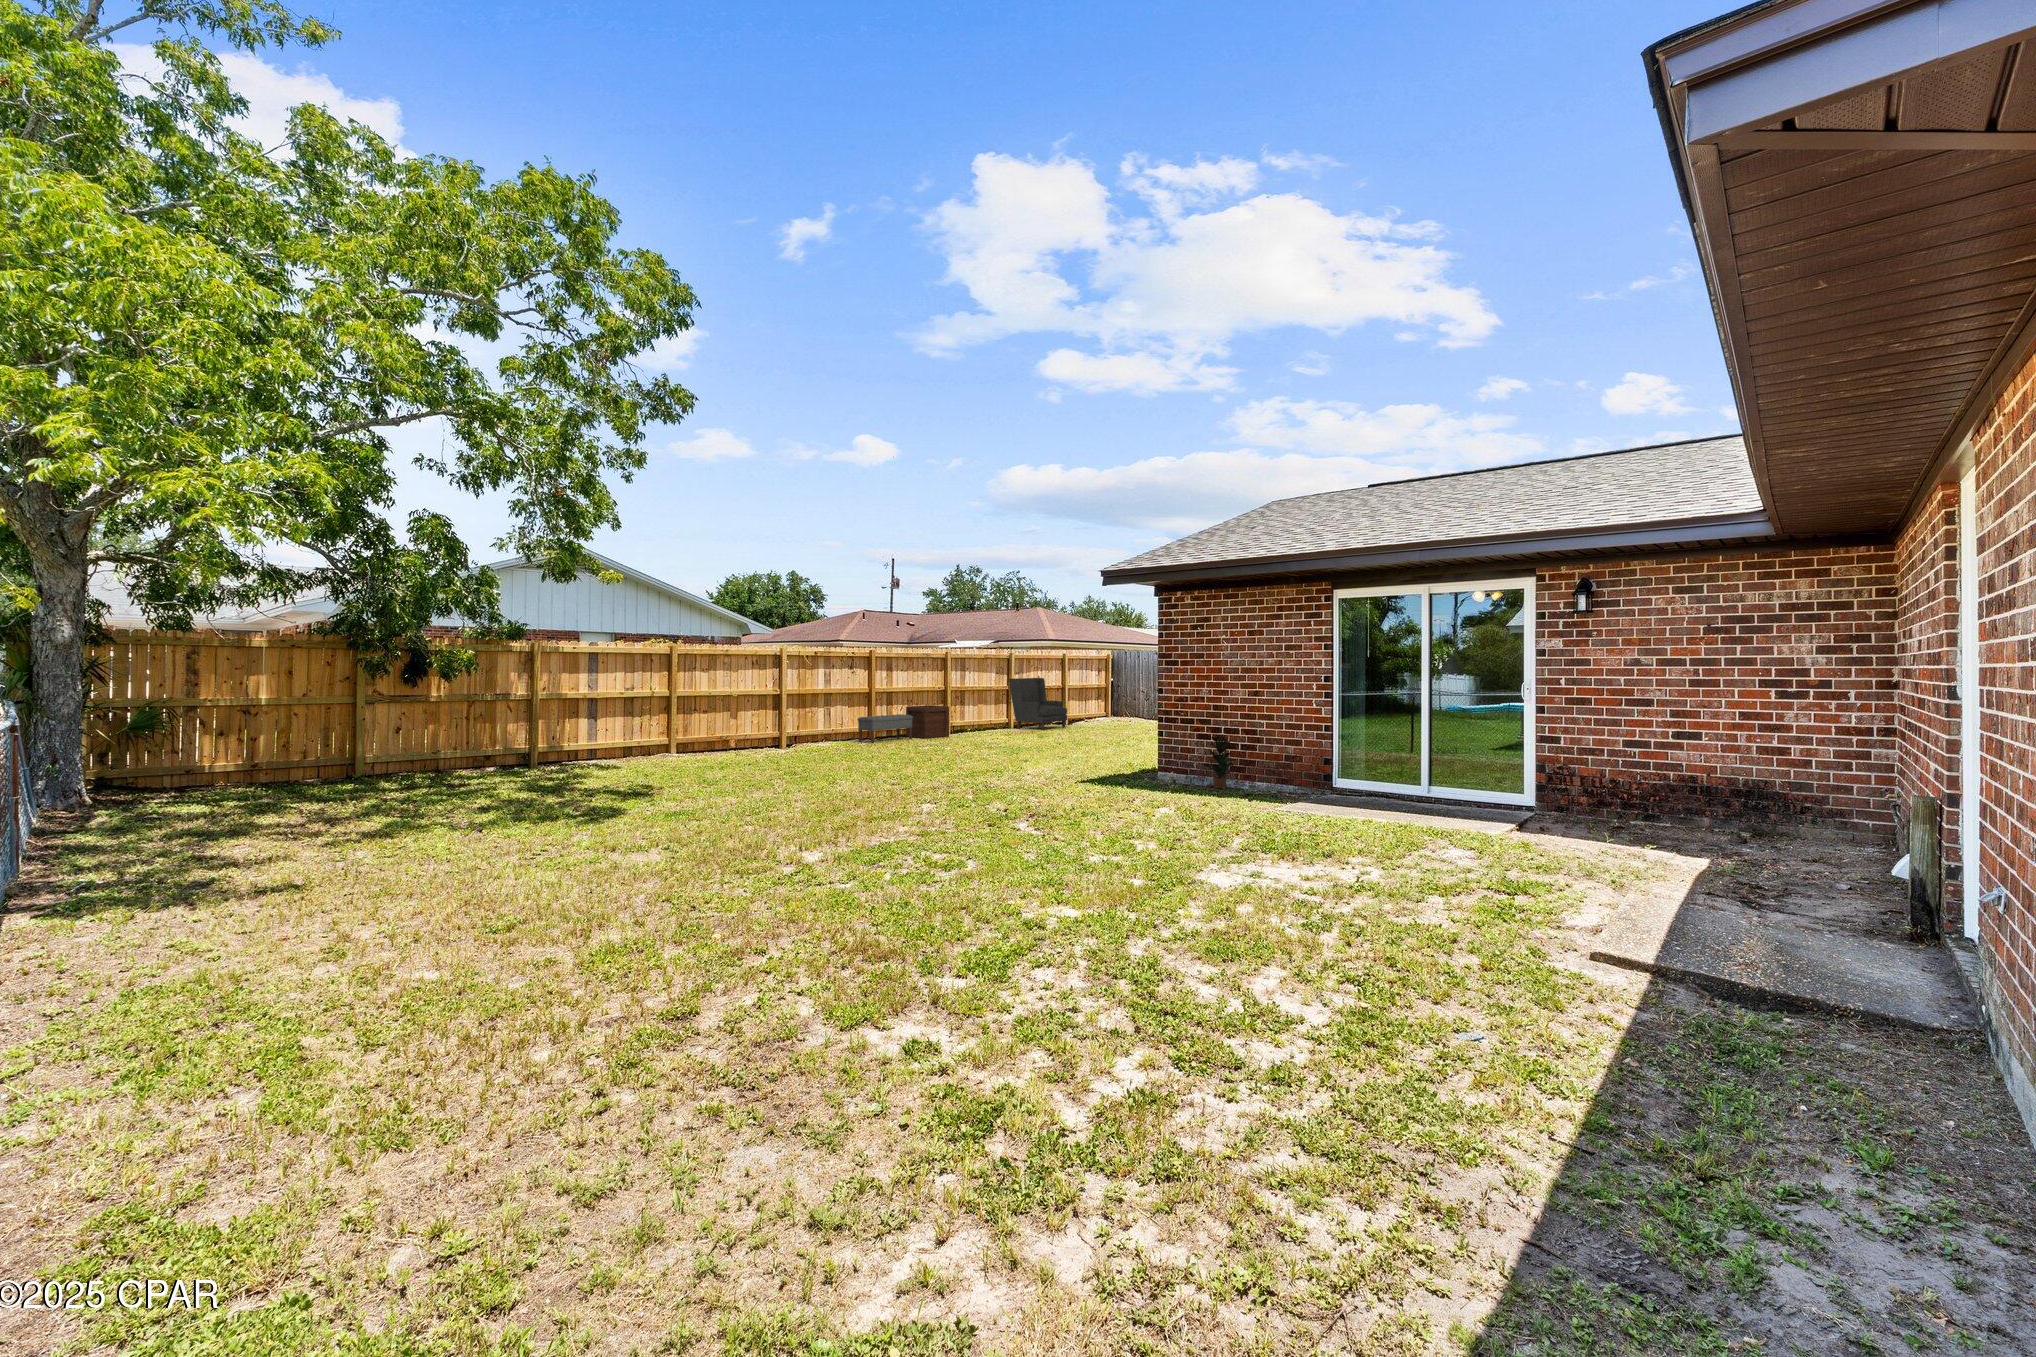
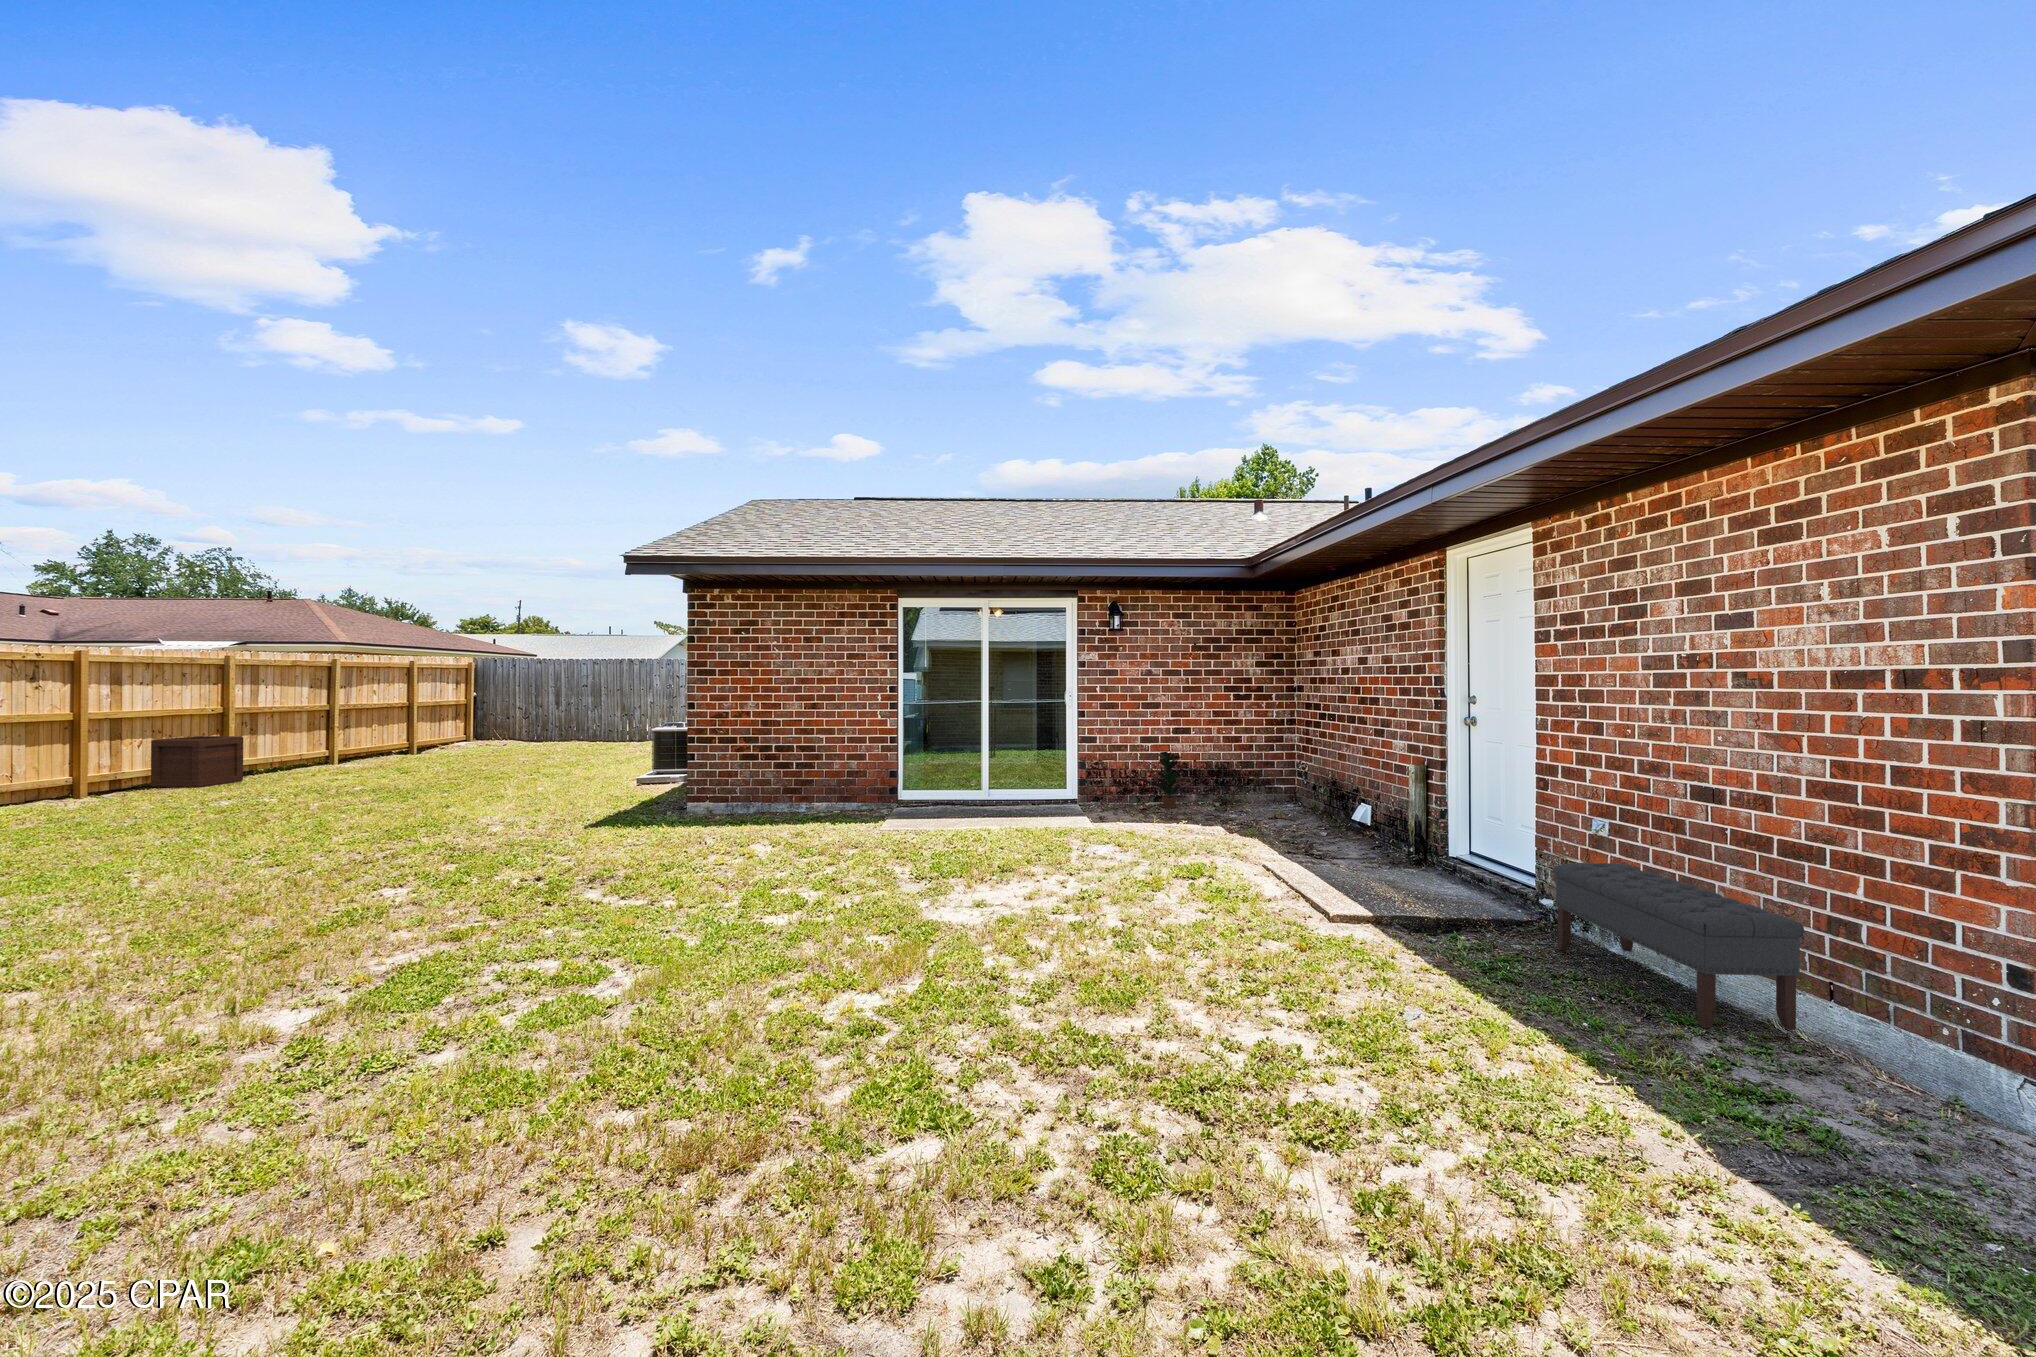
chair: present [1009,678,1067,730] -> none [334,693,429,762]
bench: present [858,714,913,743] -> present [1553,863,1804,1030]
potted plant: present [1204,736,1235,788] -> present [1152,751,1187,808]

